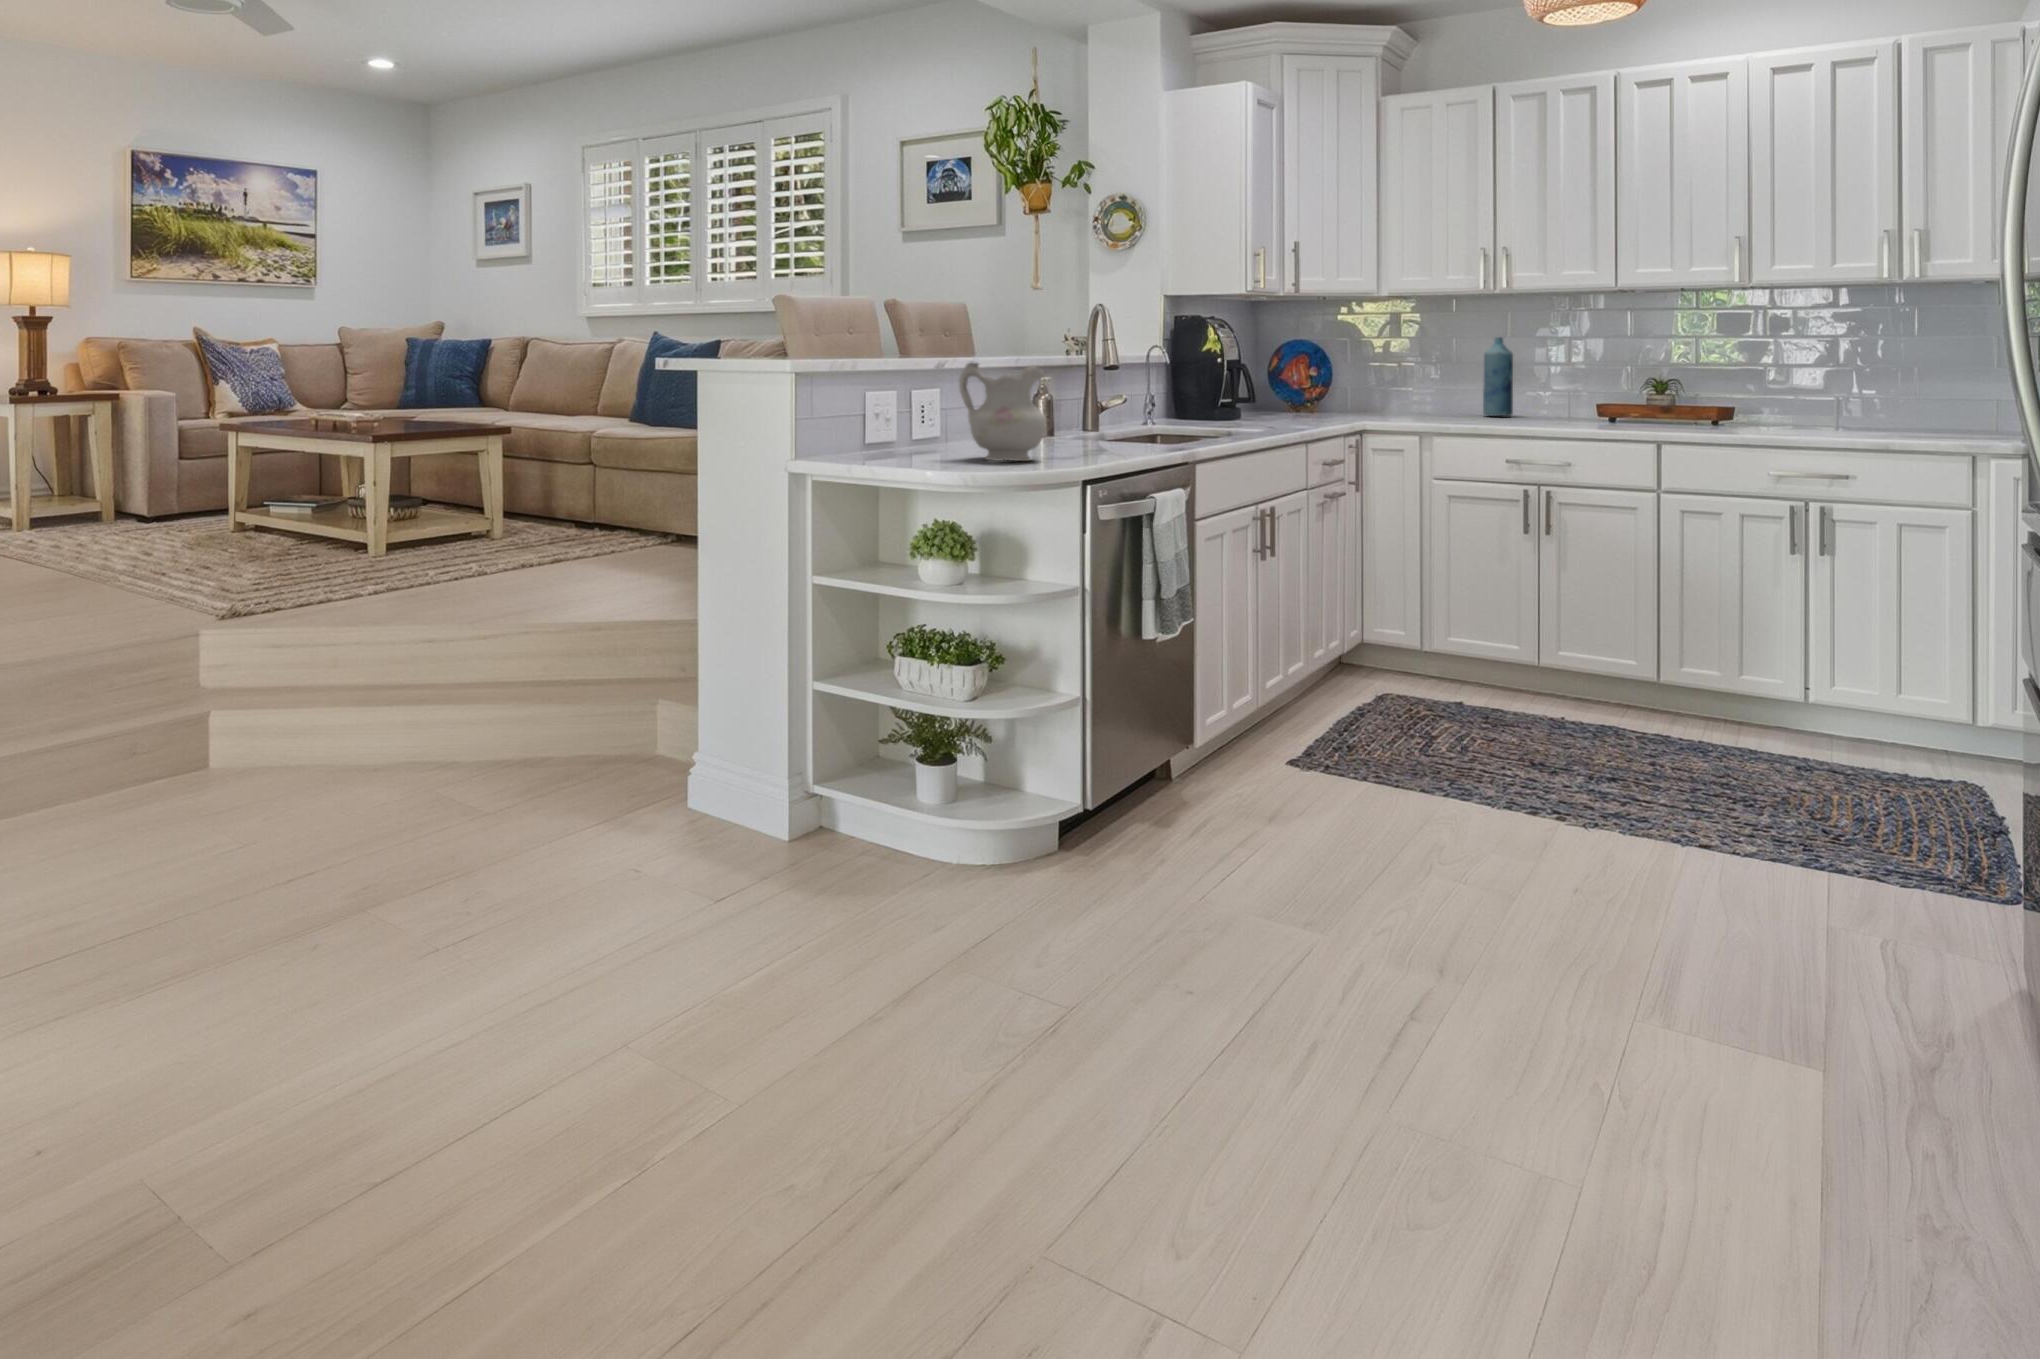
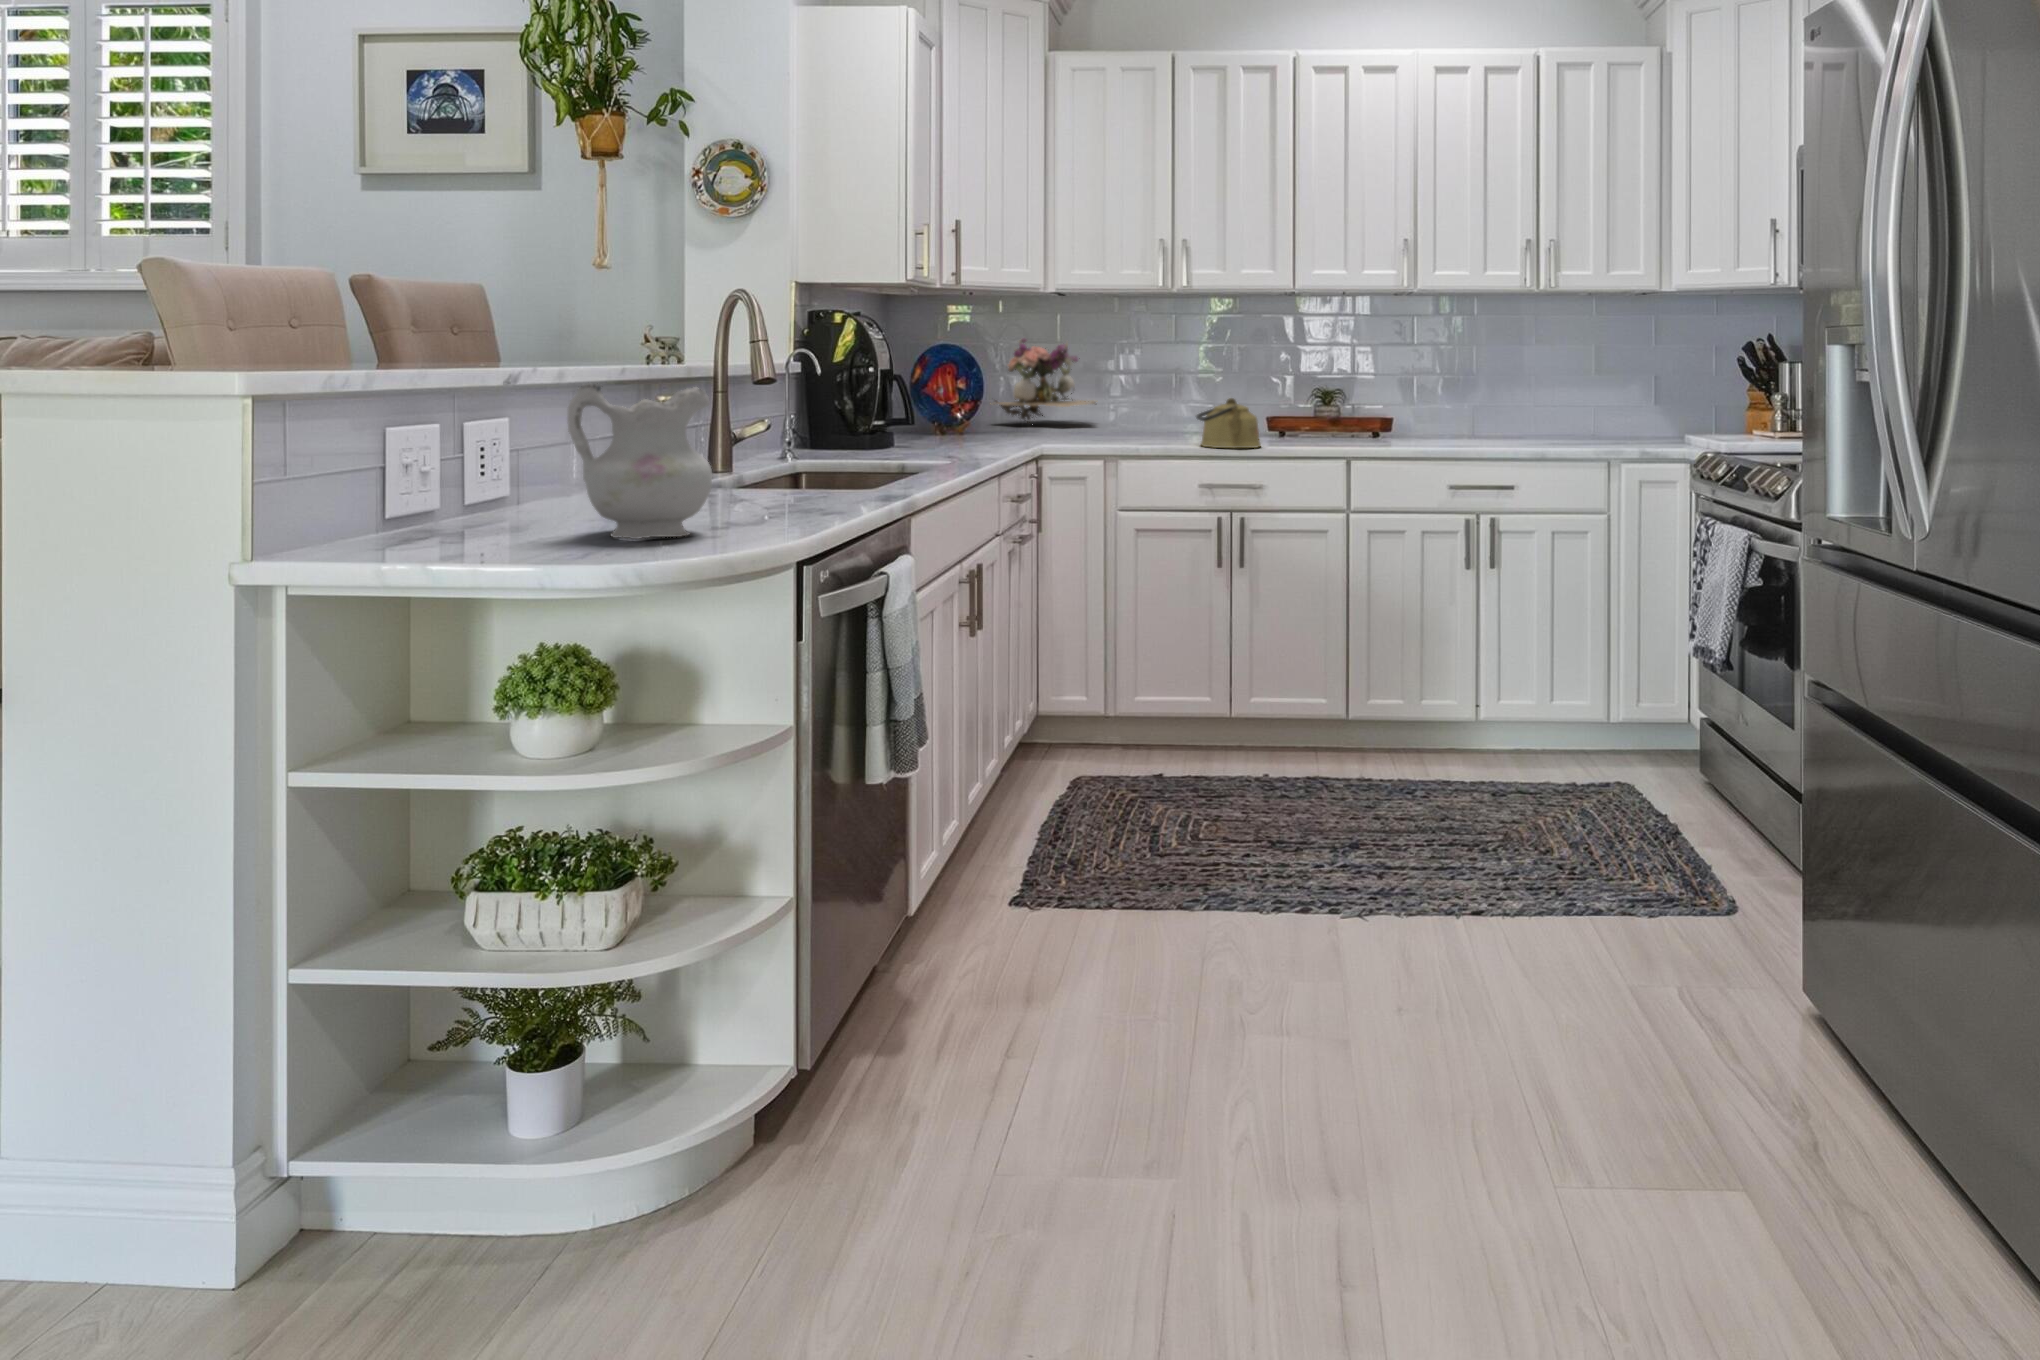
flower arrangement: none [1336,335,1440,412] -> present [990,338,1097,421]
bottle: present [1483,337,1513,416] -> none [1146,338,1177,427]
kettle: none [1507,388,1571,432] -> present [1196,398,1261,448]

